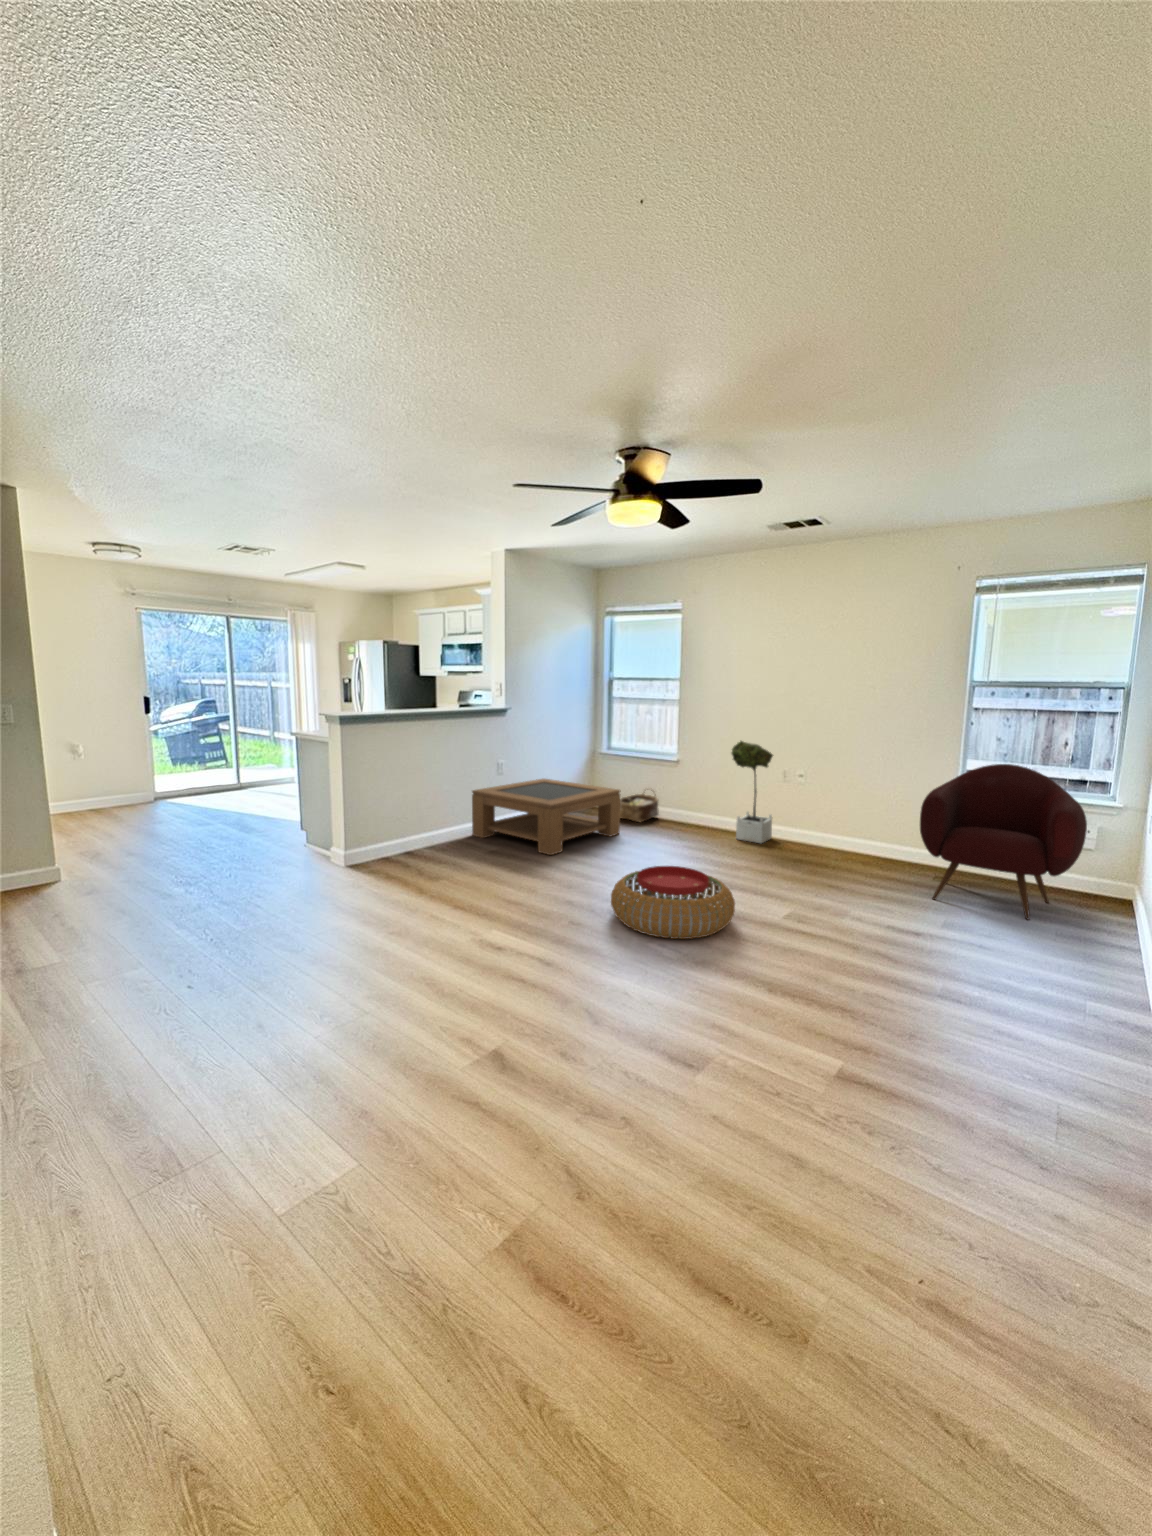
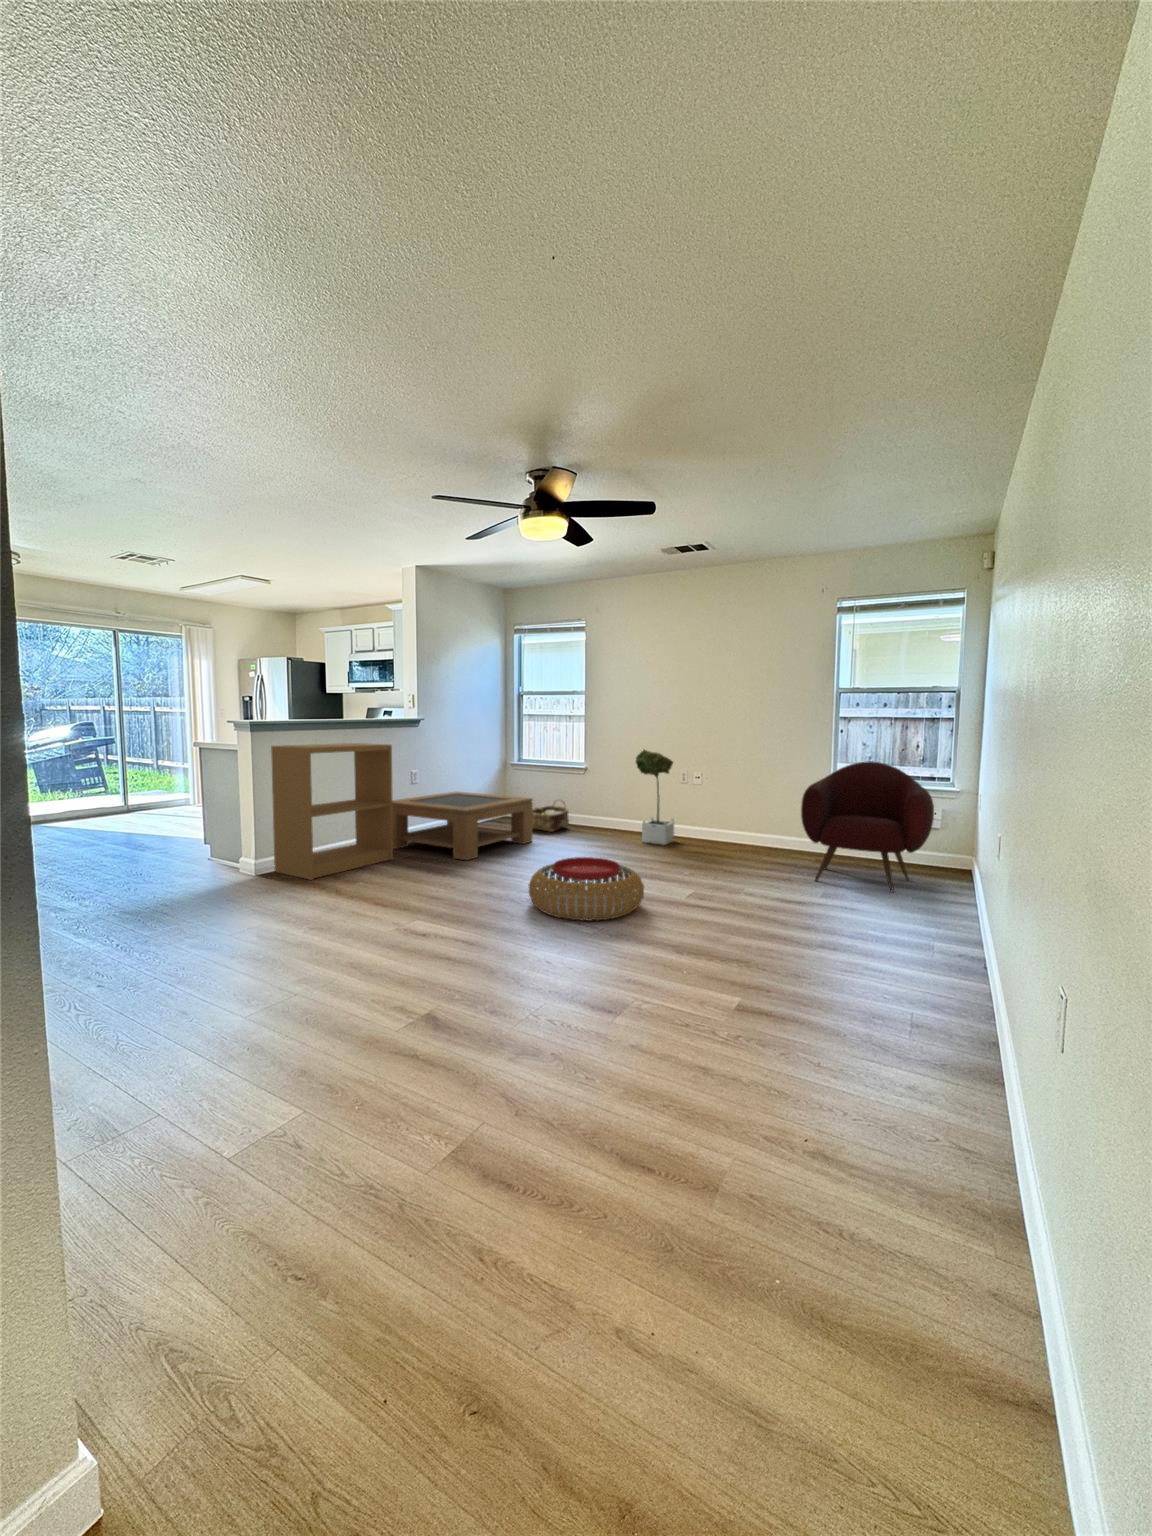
bookshelf: none [362,733,479,872] -> present [271,743,393,880]

